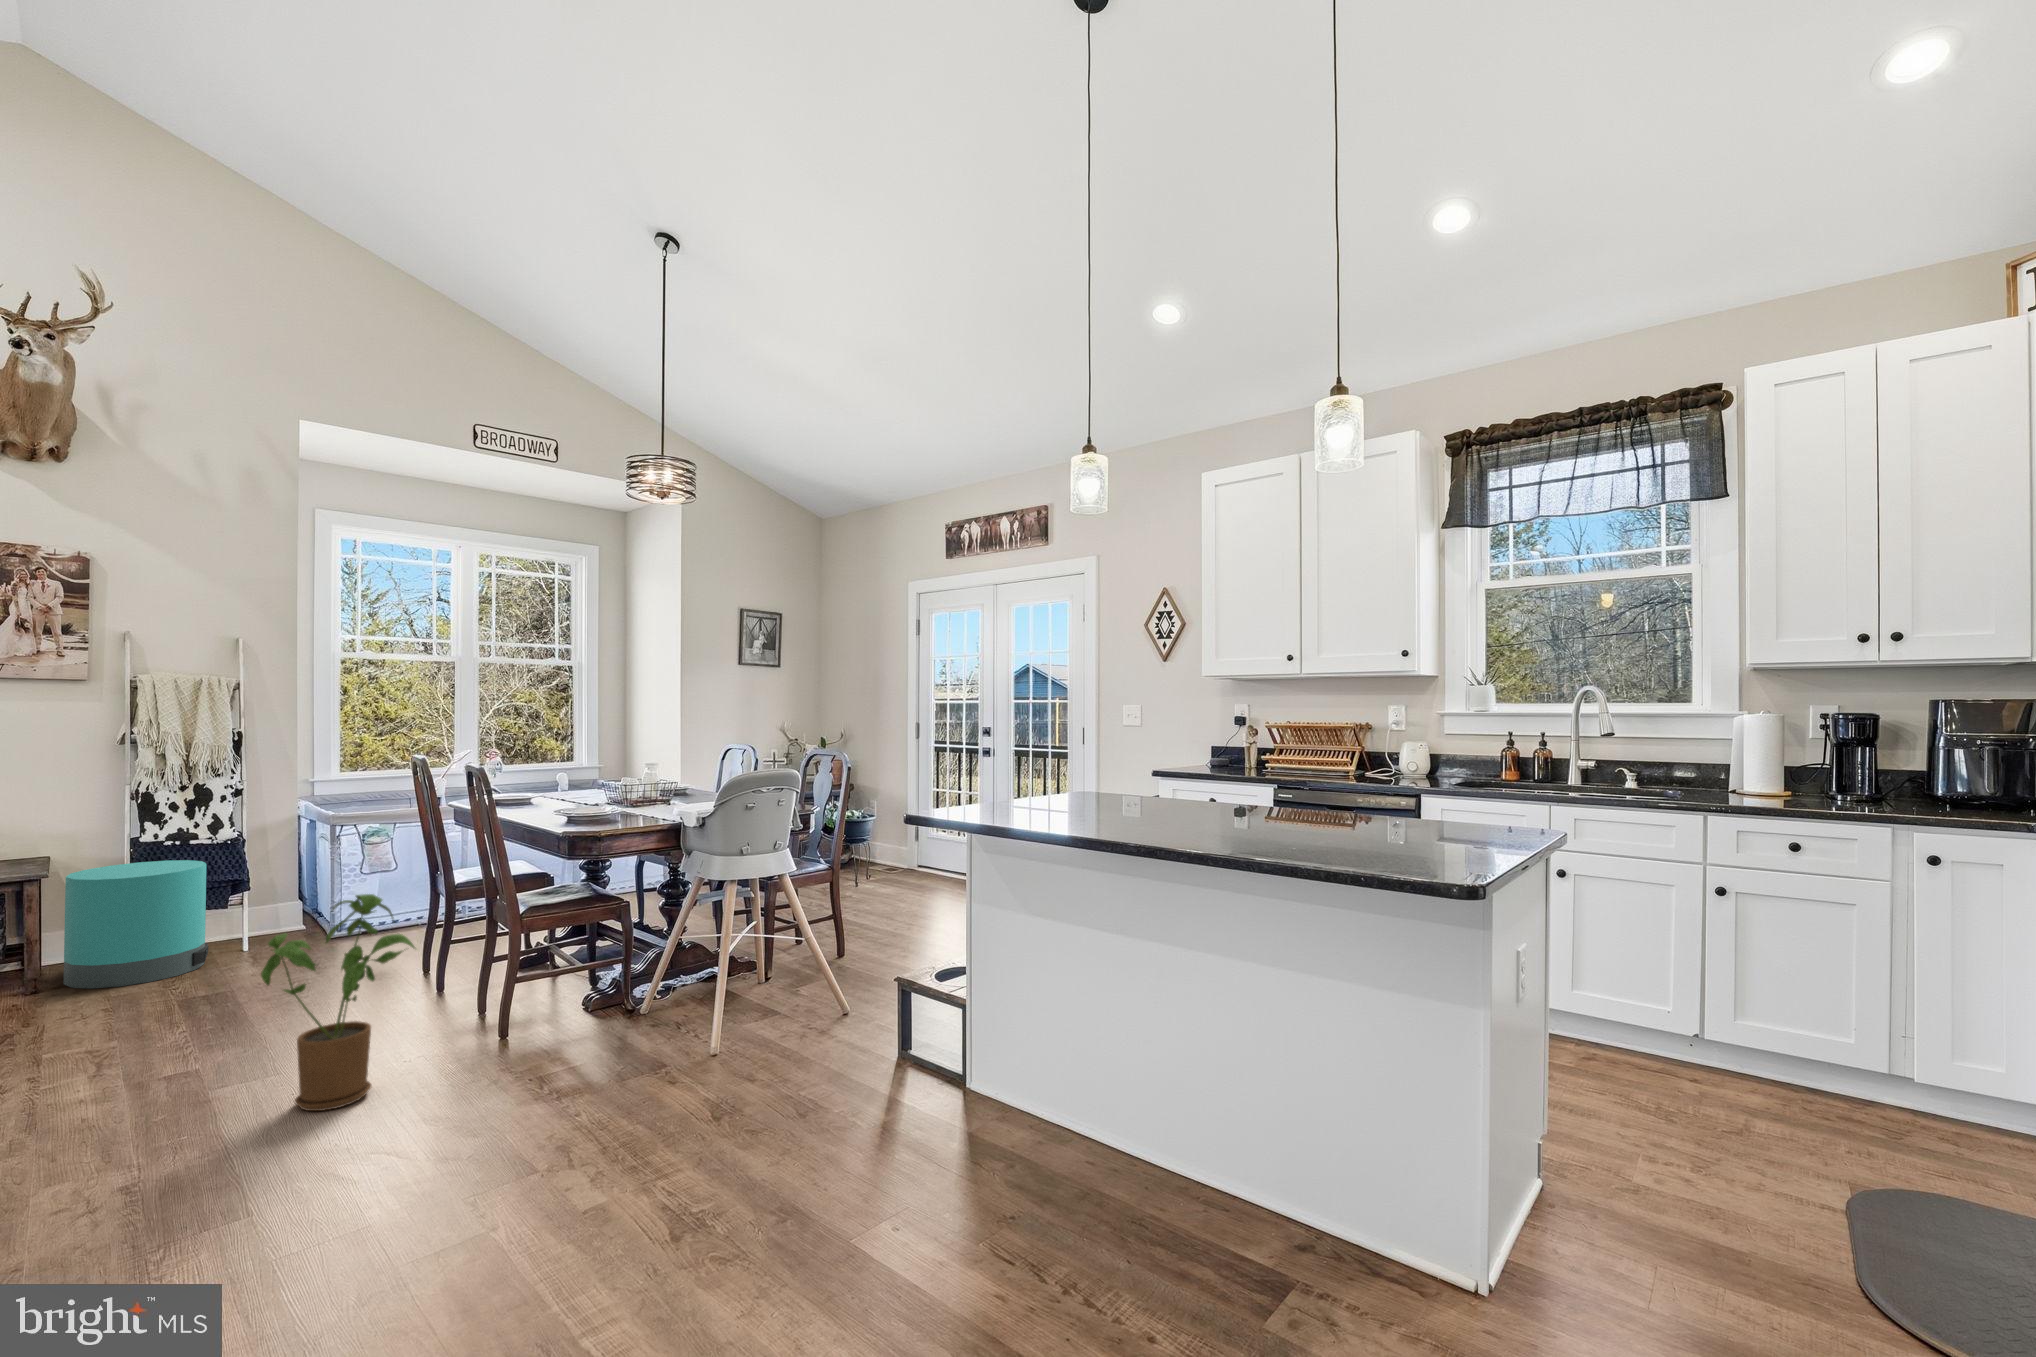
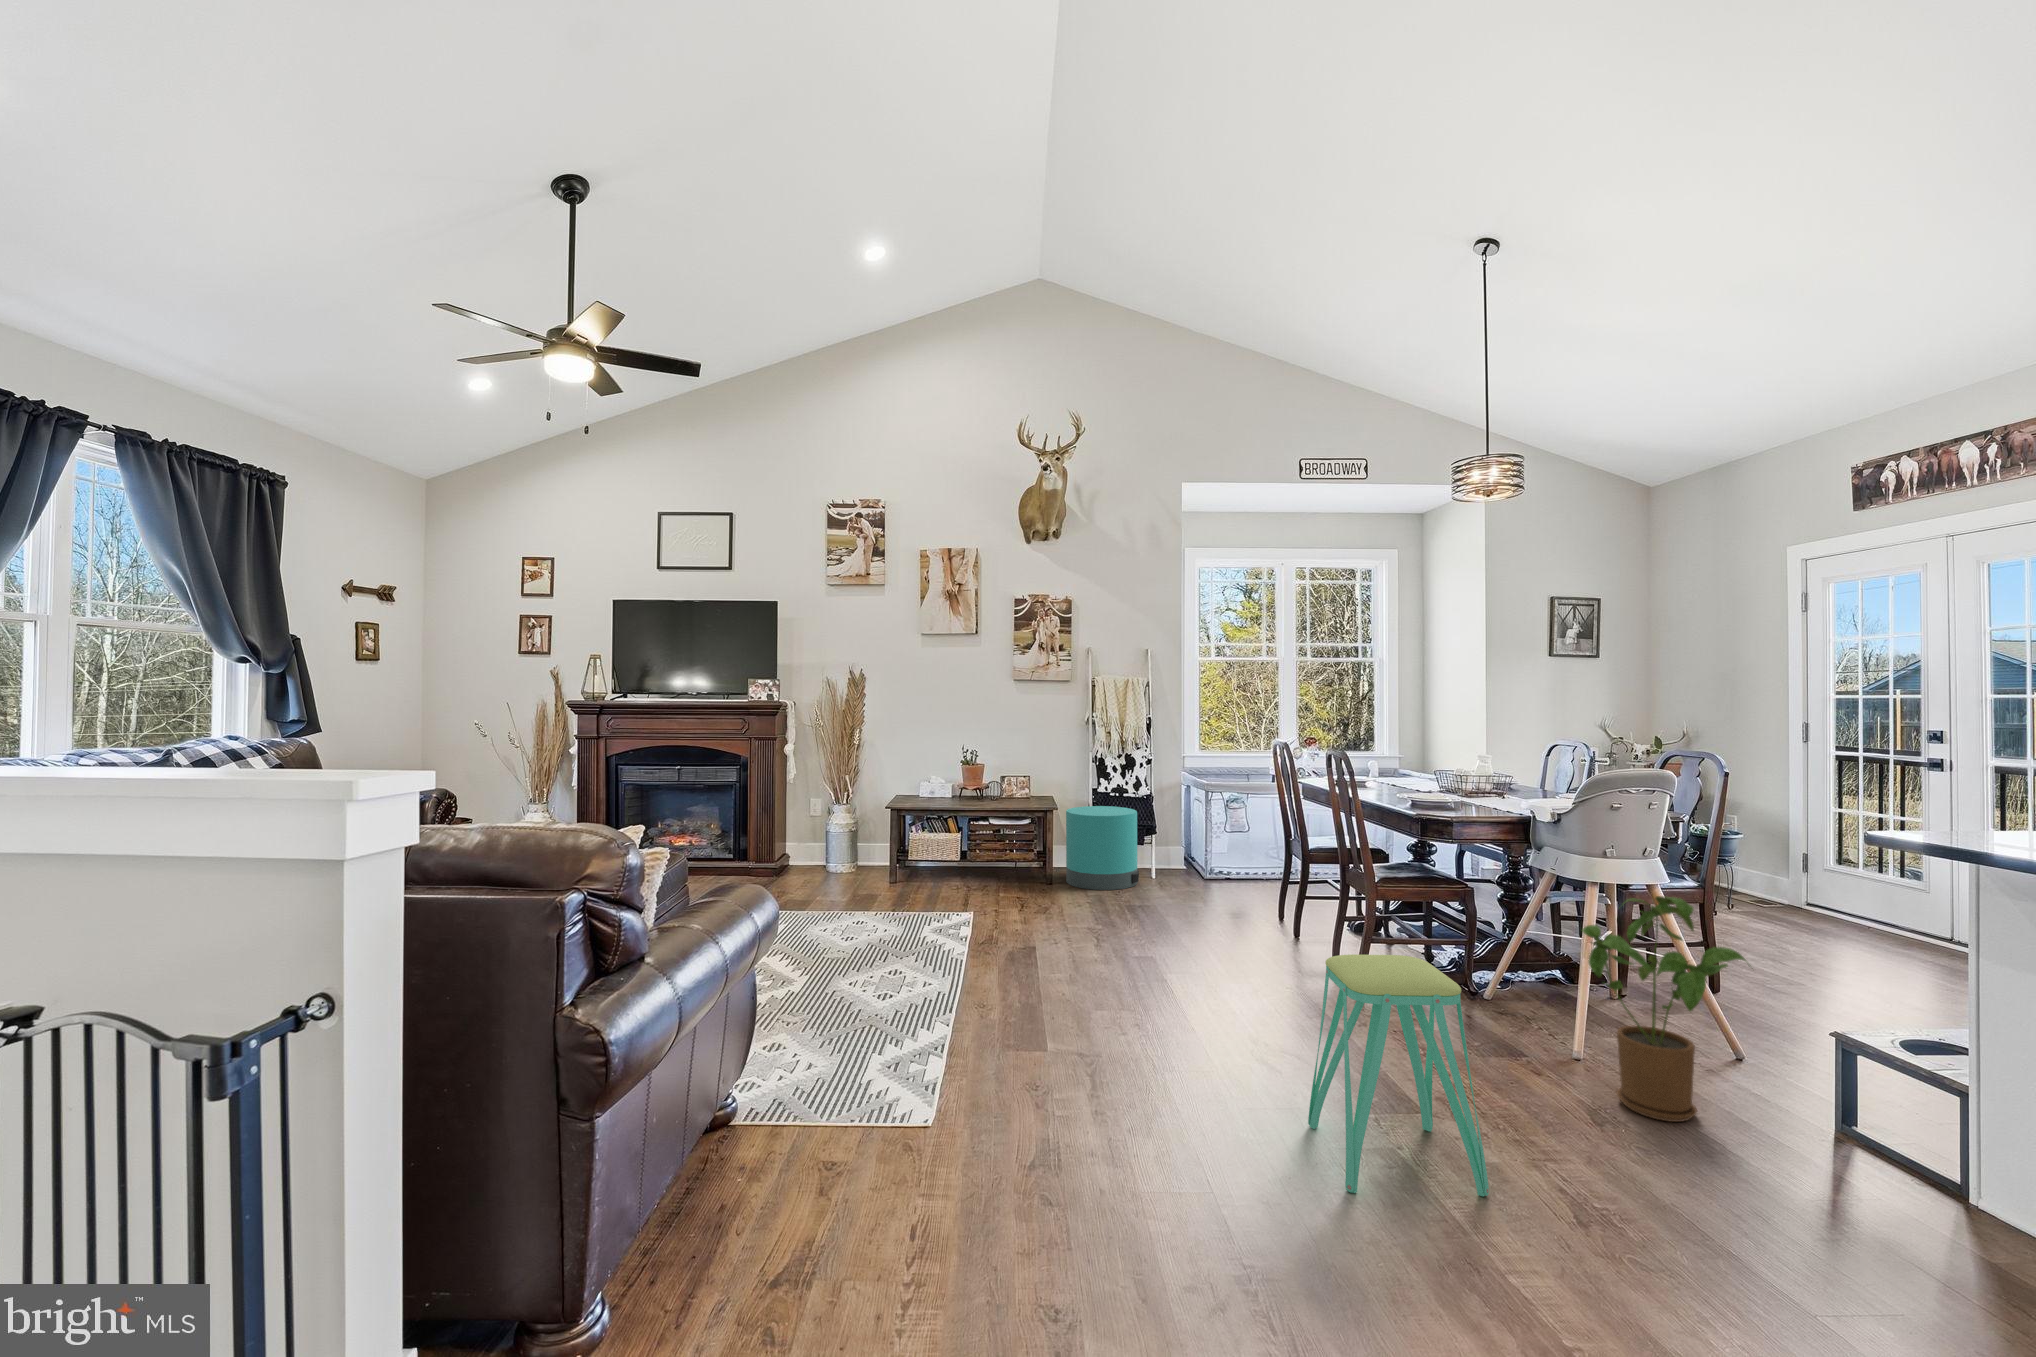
house plant: present [261,894,415,1111] -> present [1582,896,1746,1122]
stool: none [389,992,588,1284] -> present [1308,955,1489,1196]

